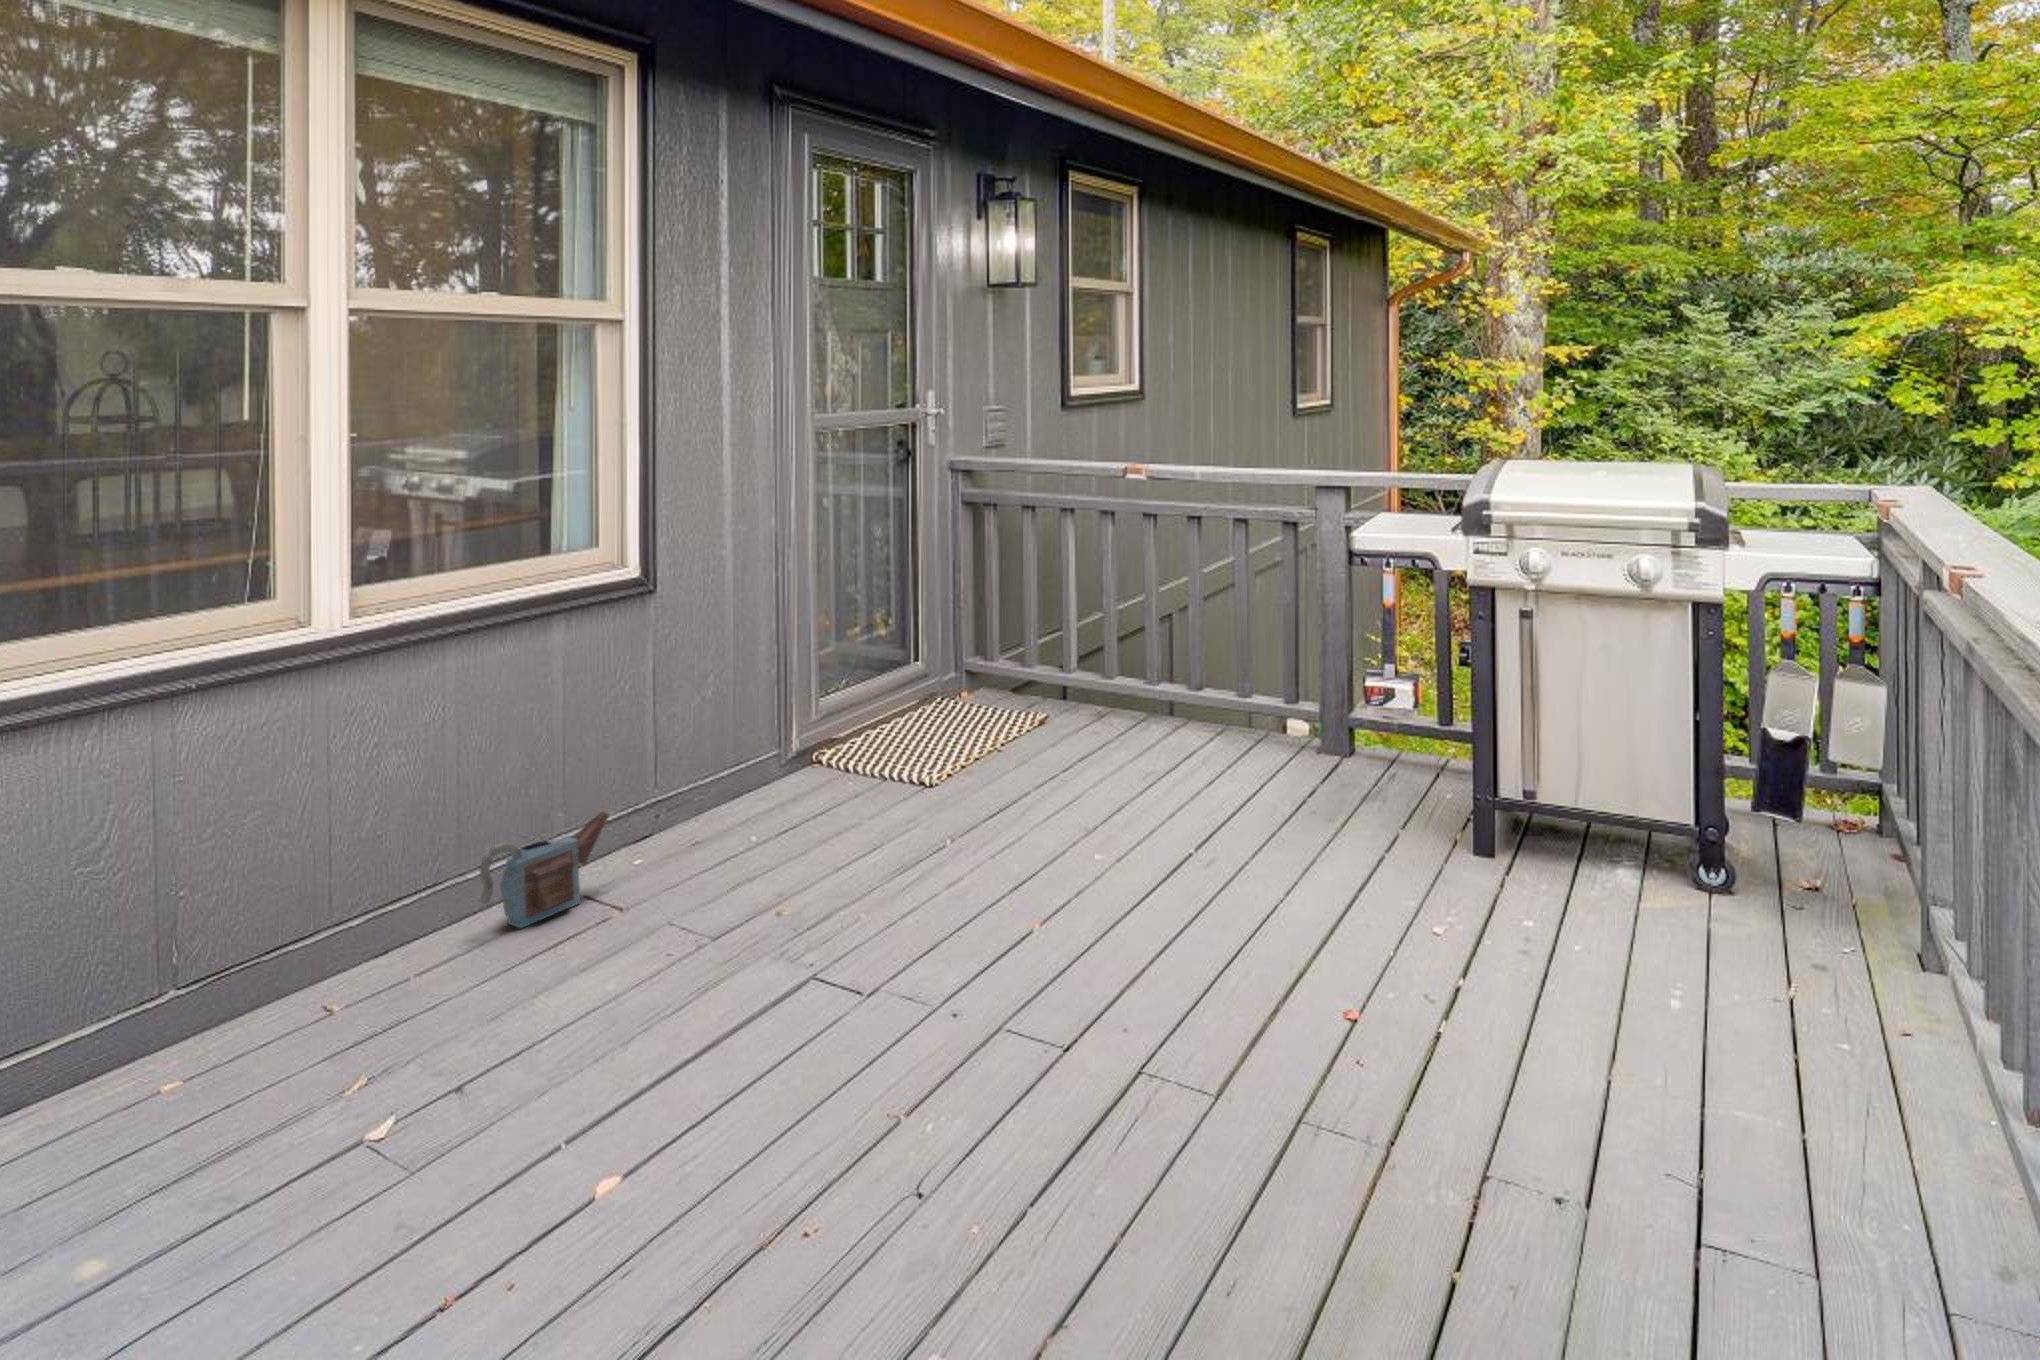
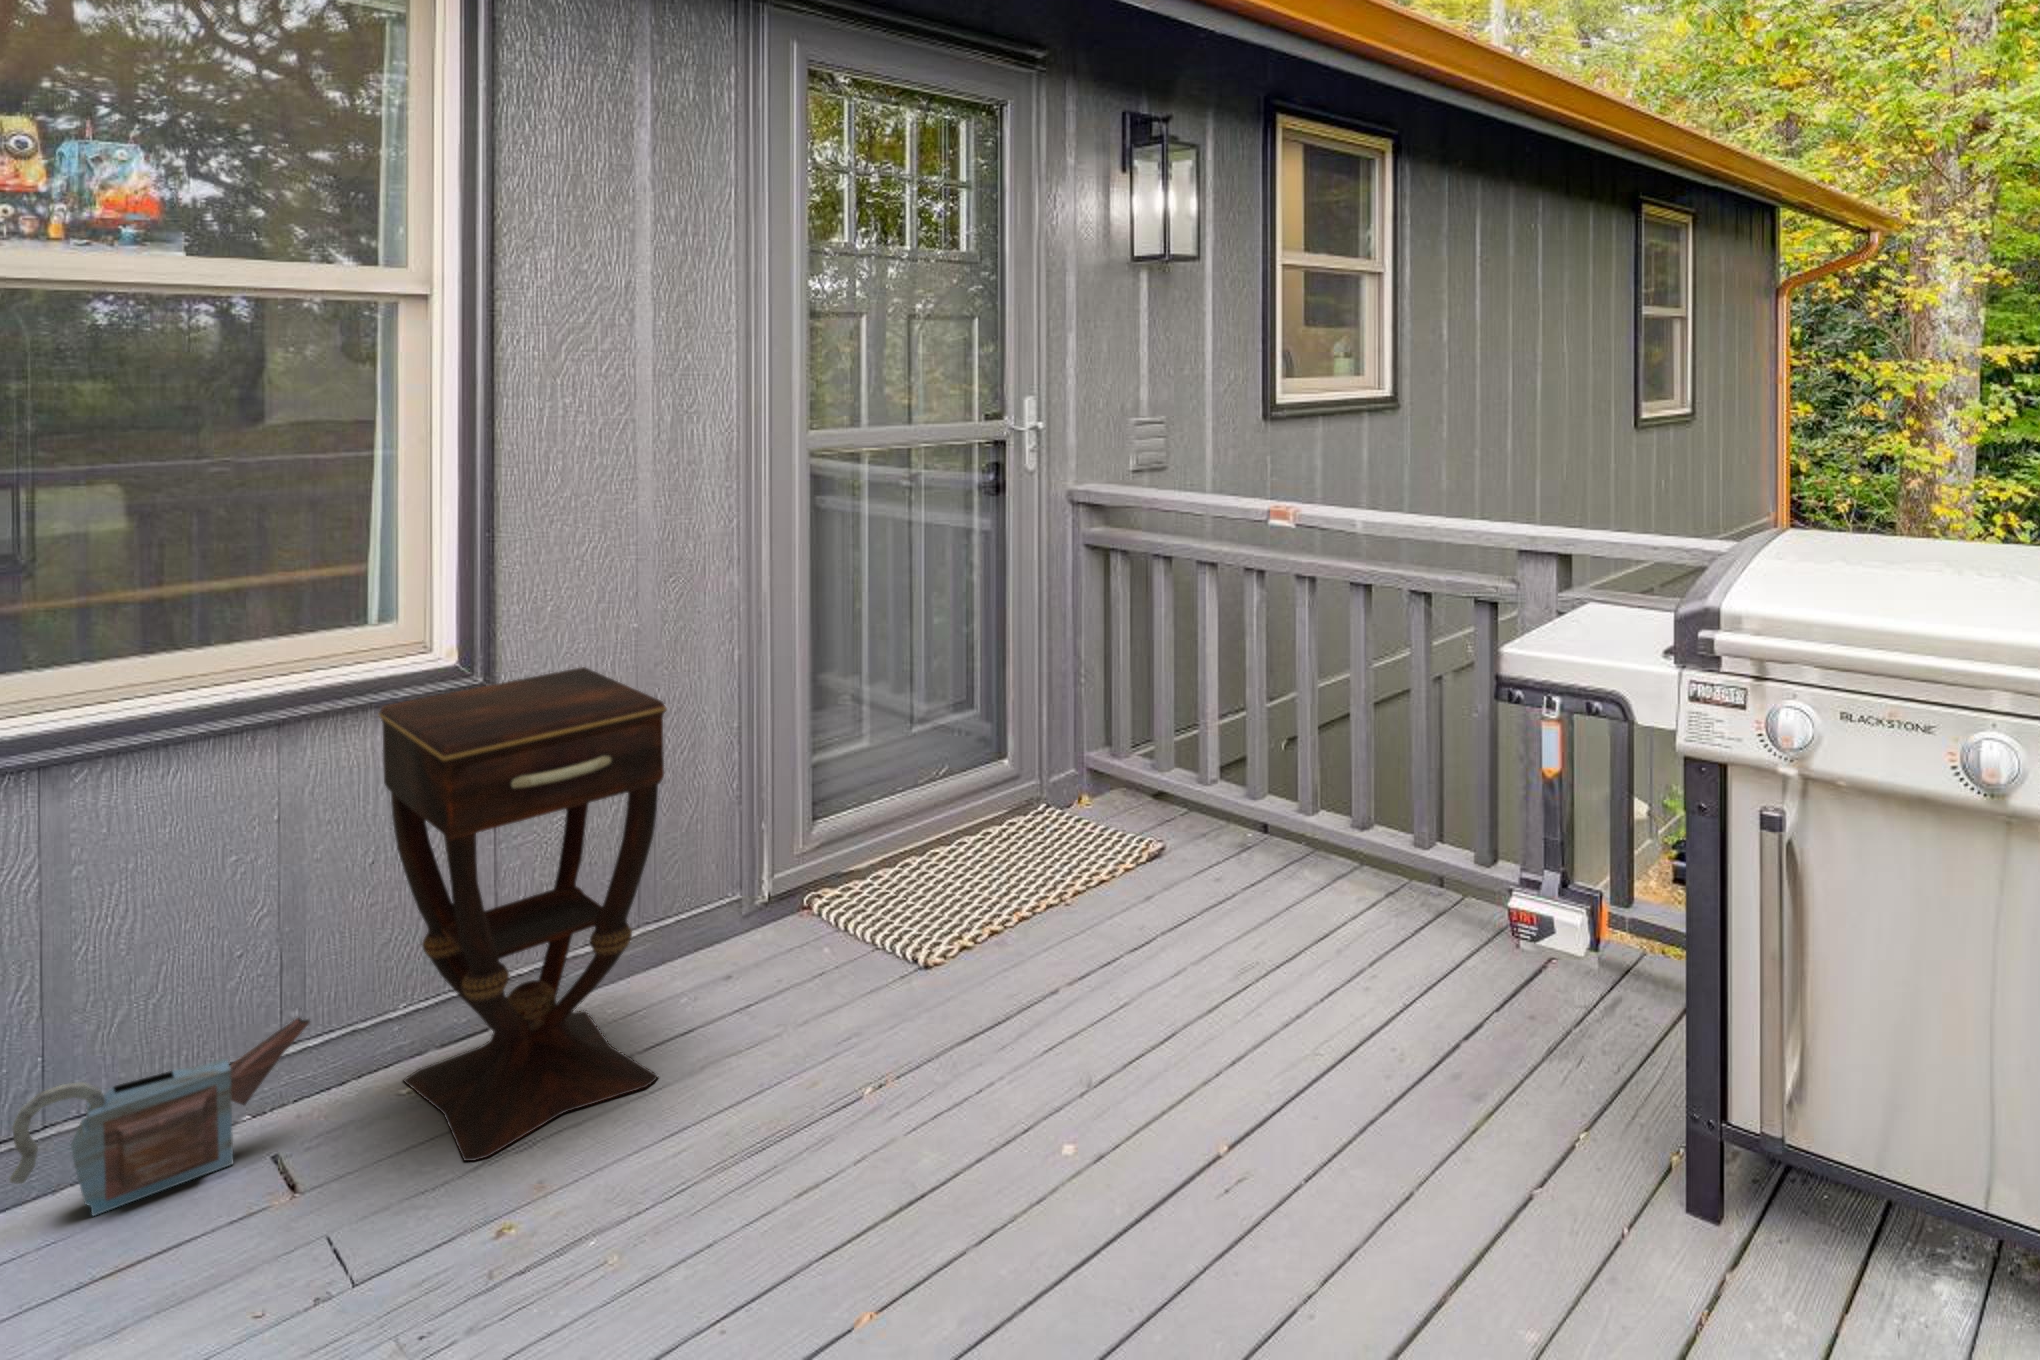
side table: none [626,585,819,891] -> present [379,667,666,1161]

